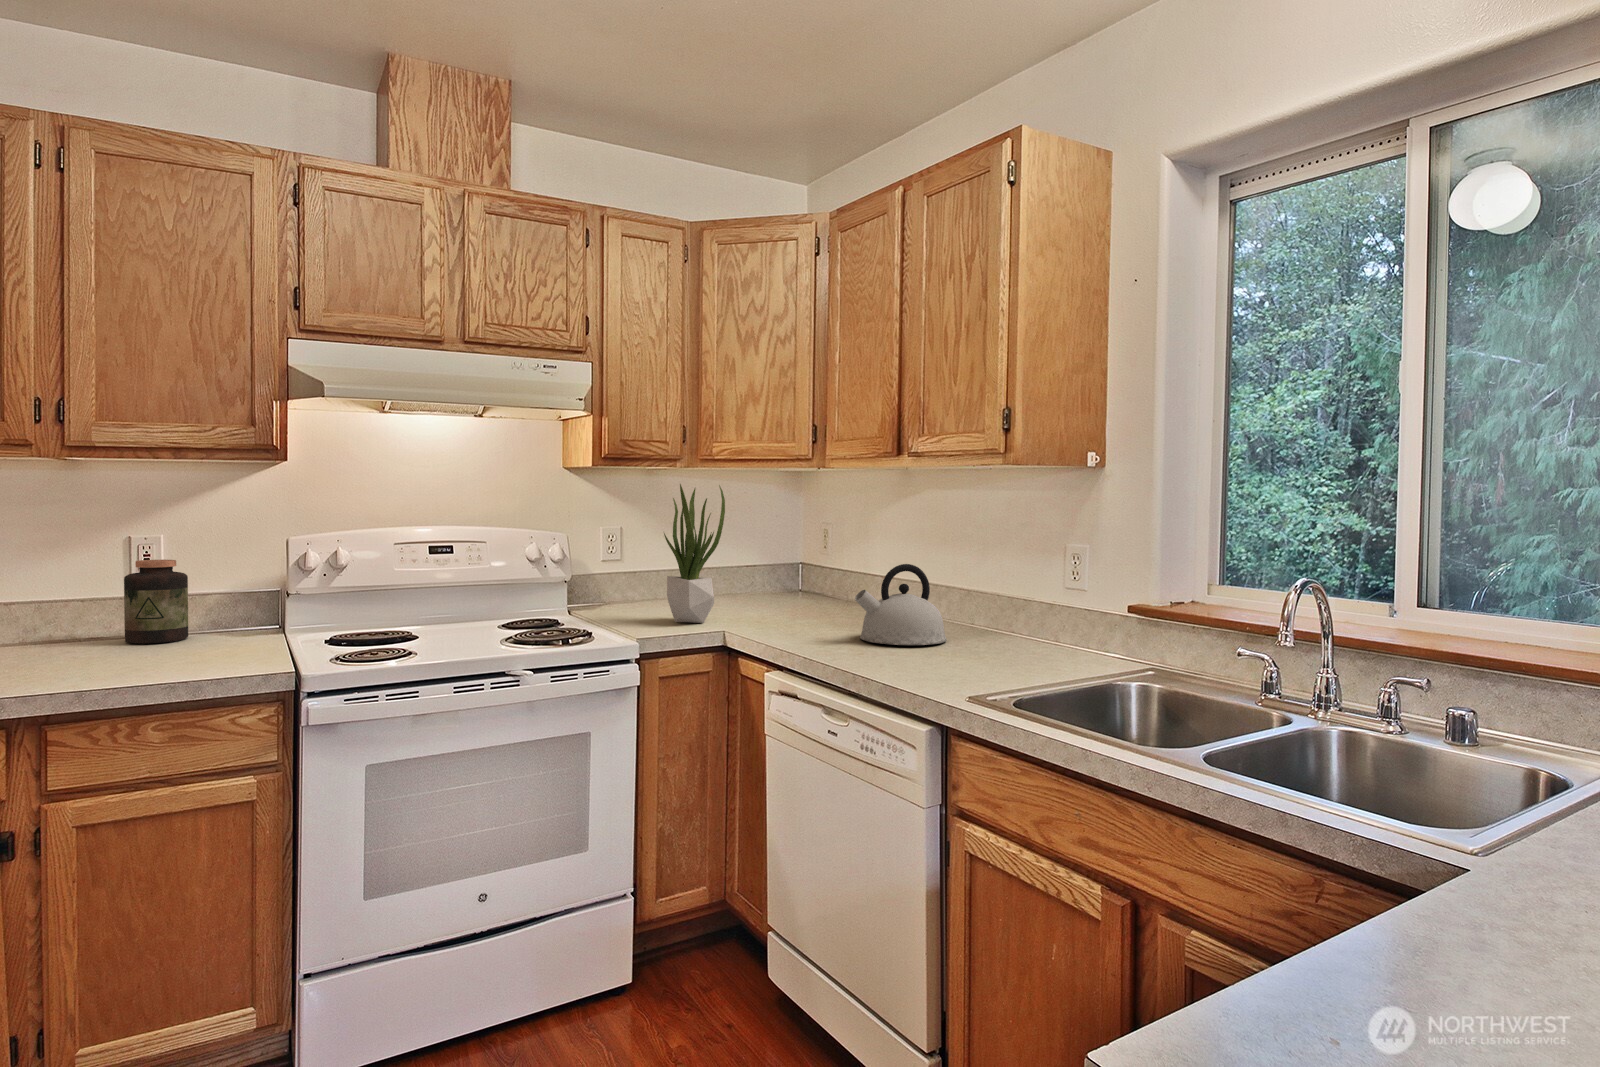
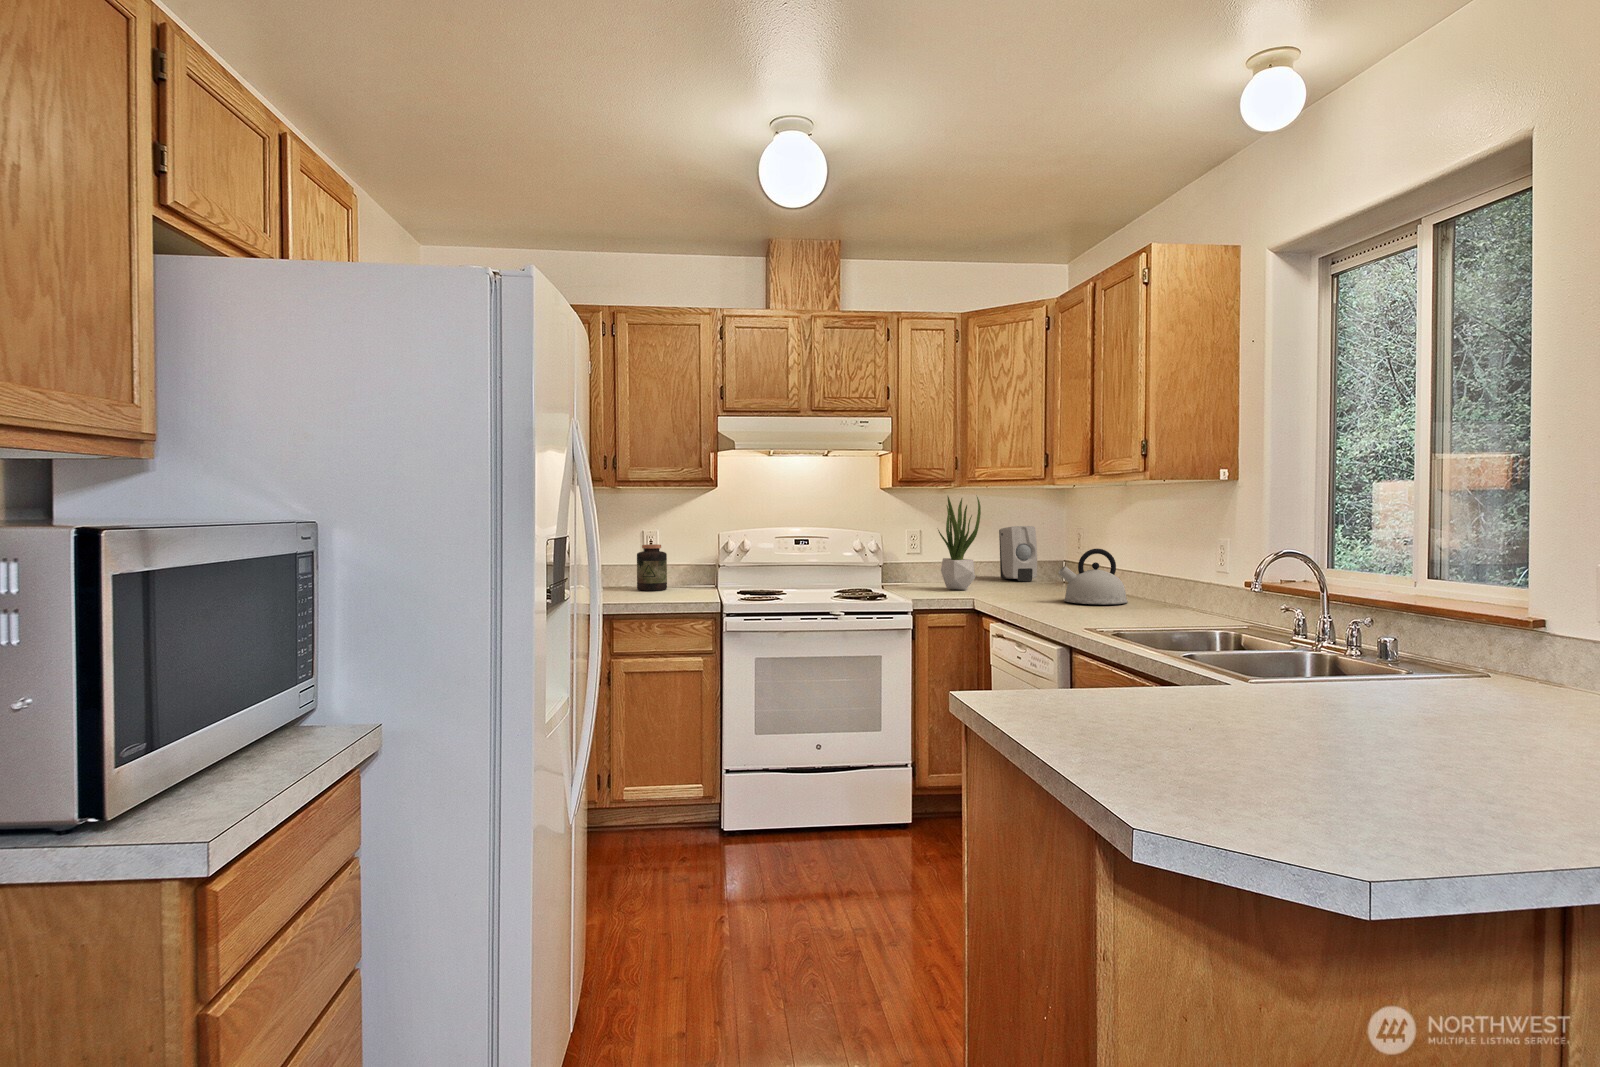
soap dispenser: none [728,528,783,604] -> present [999,526,1037,581]

